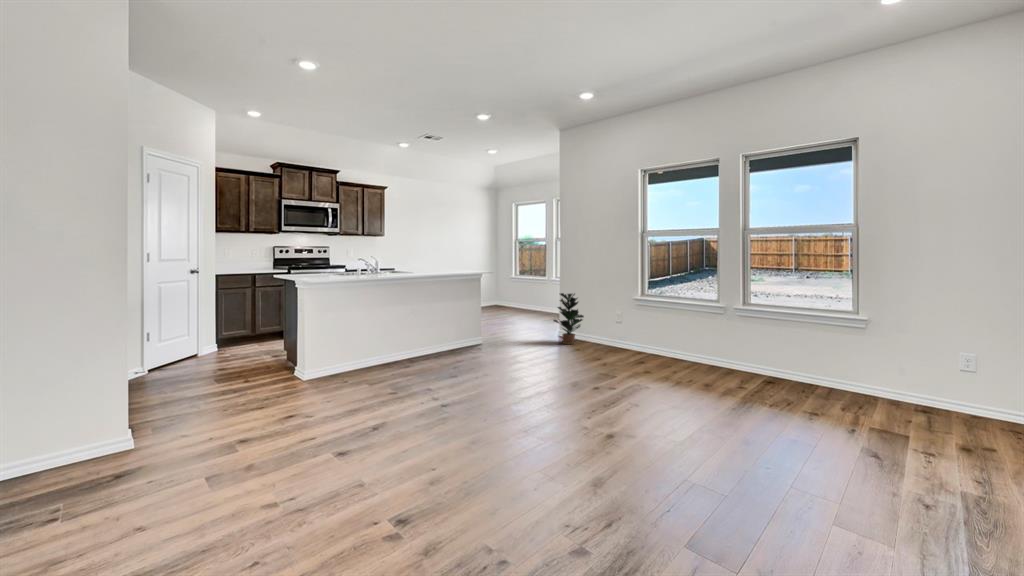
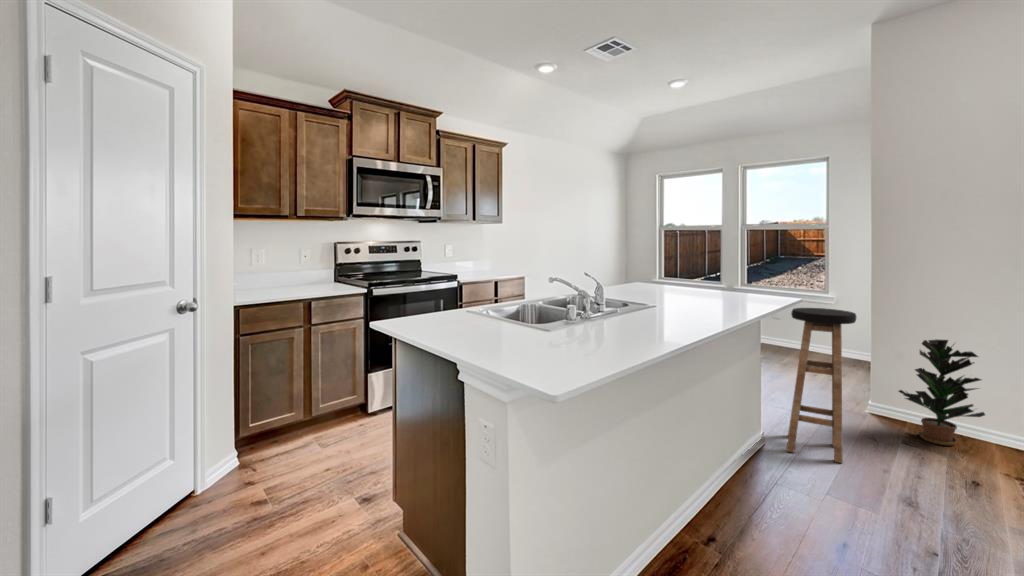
bar stool: none [486,277,516,348] -> present [787,308,856,463]

